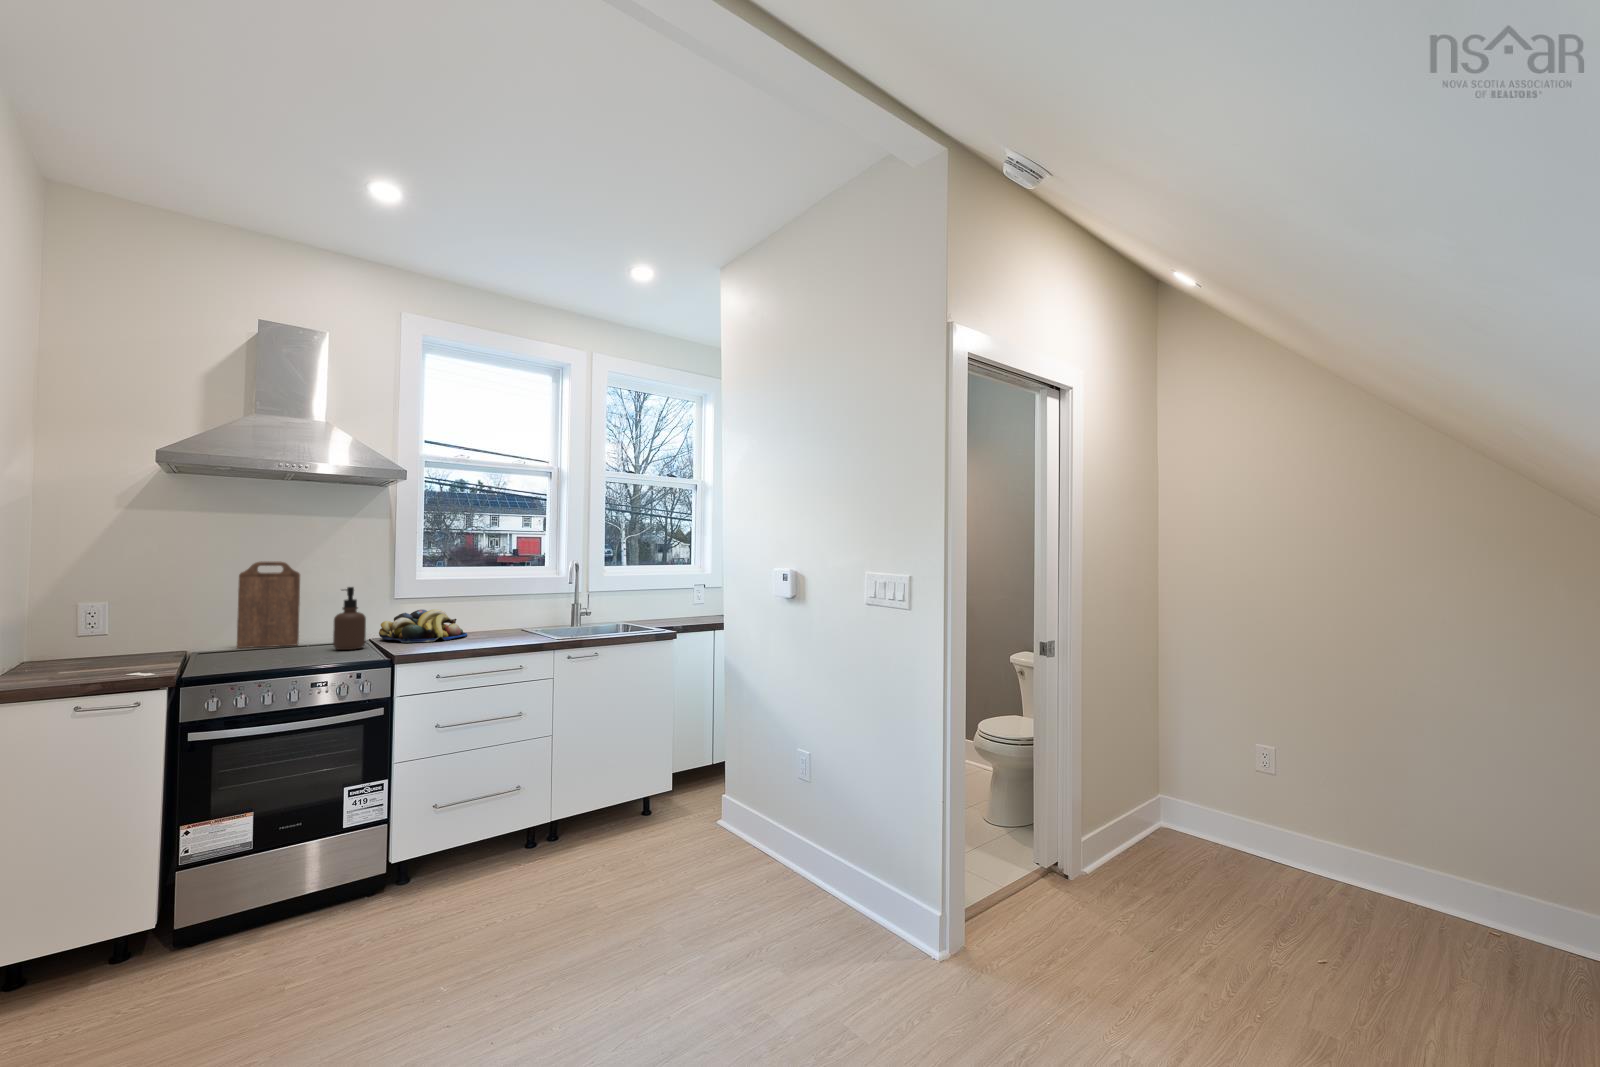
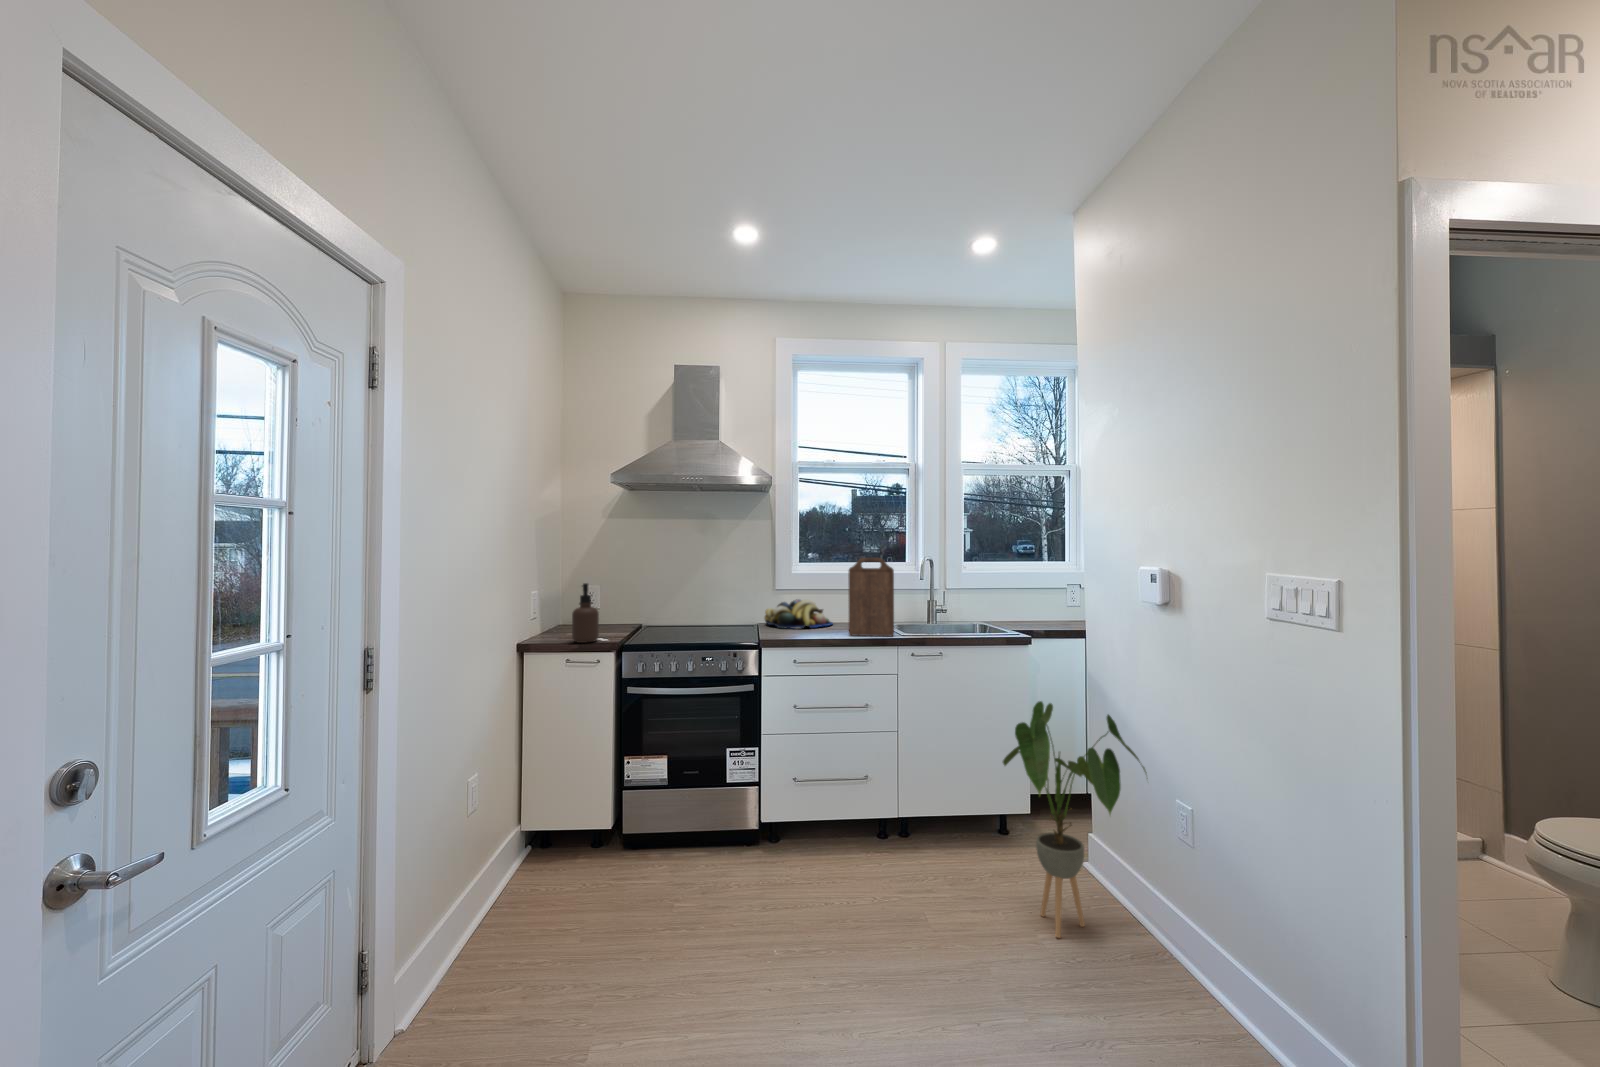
cutting board: present [237,561,300,648] -> present [848,558,894,636]
soap dispenser: present [333,587,366,650] -> present [572,583,599,643]
house plant: none [664,687,780,888] -> present [1003,701,1147,938]

